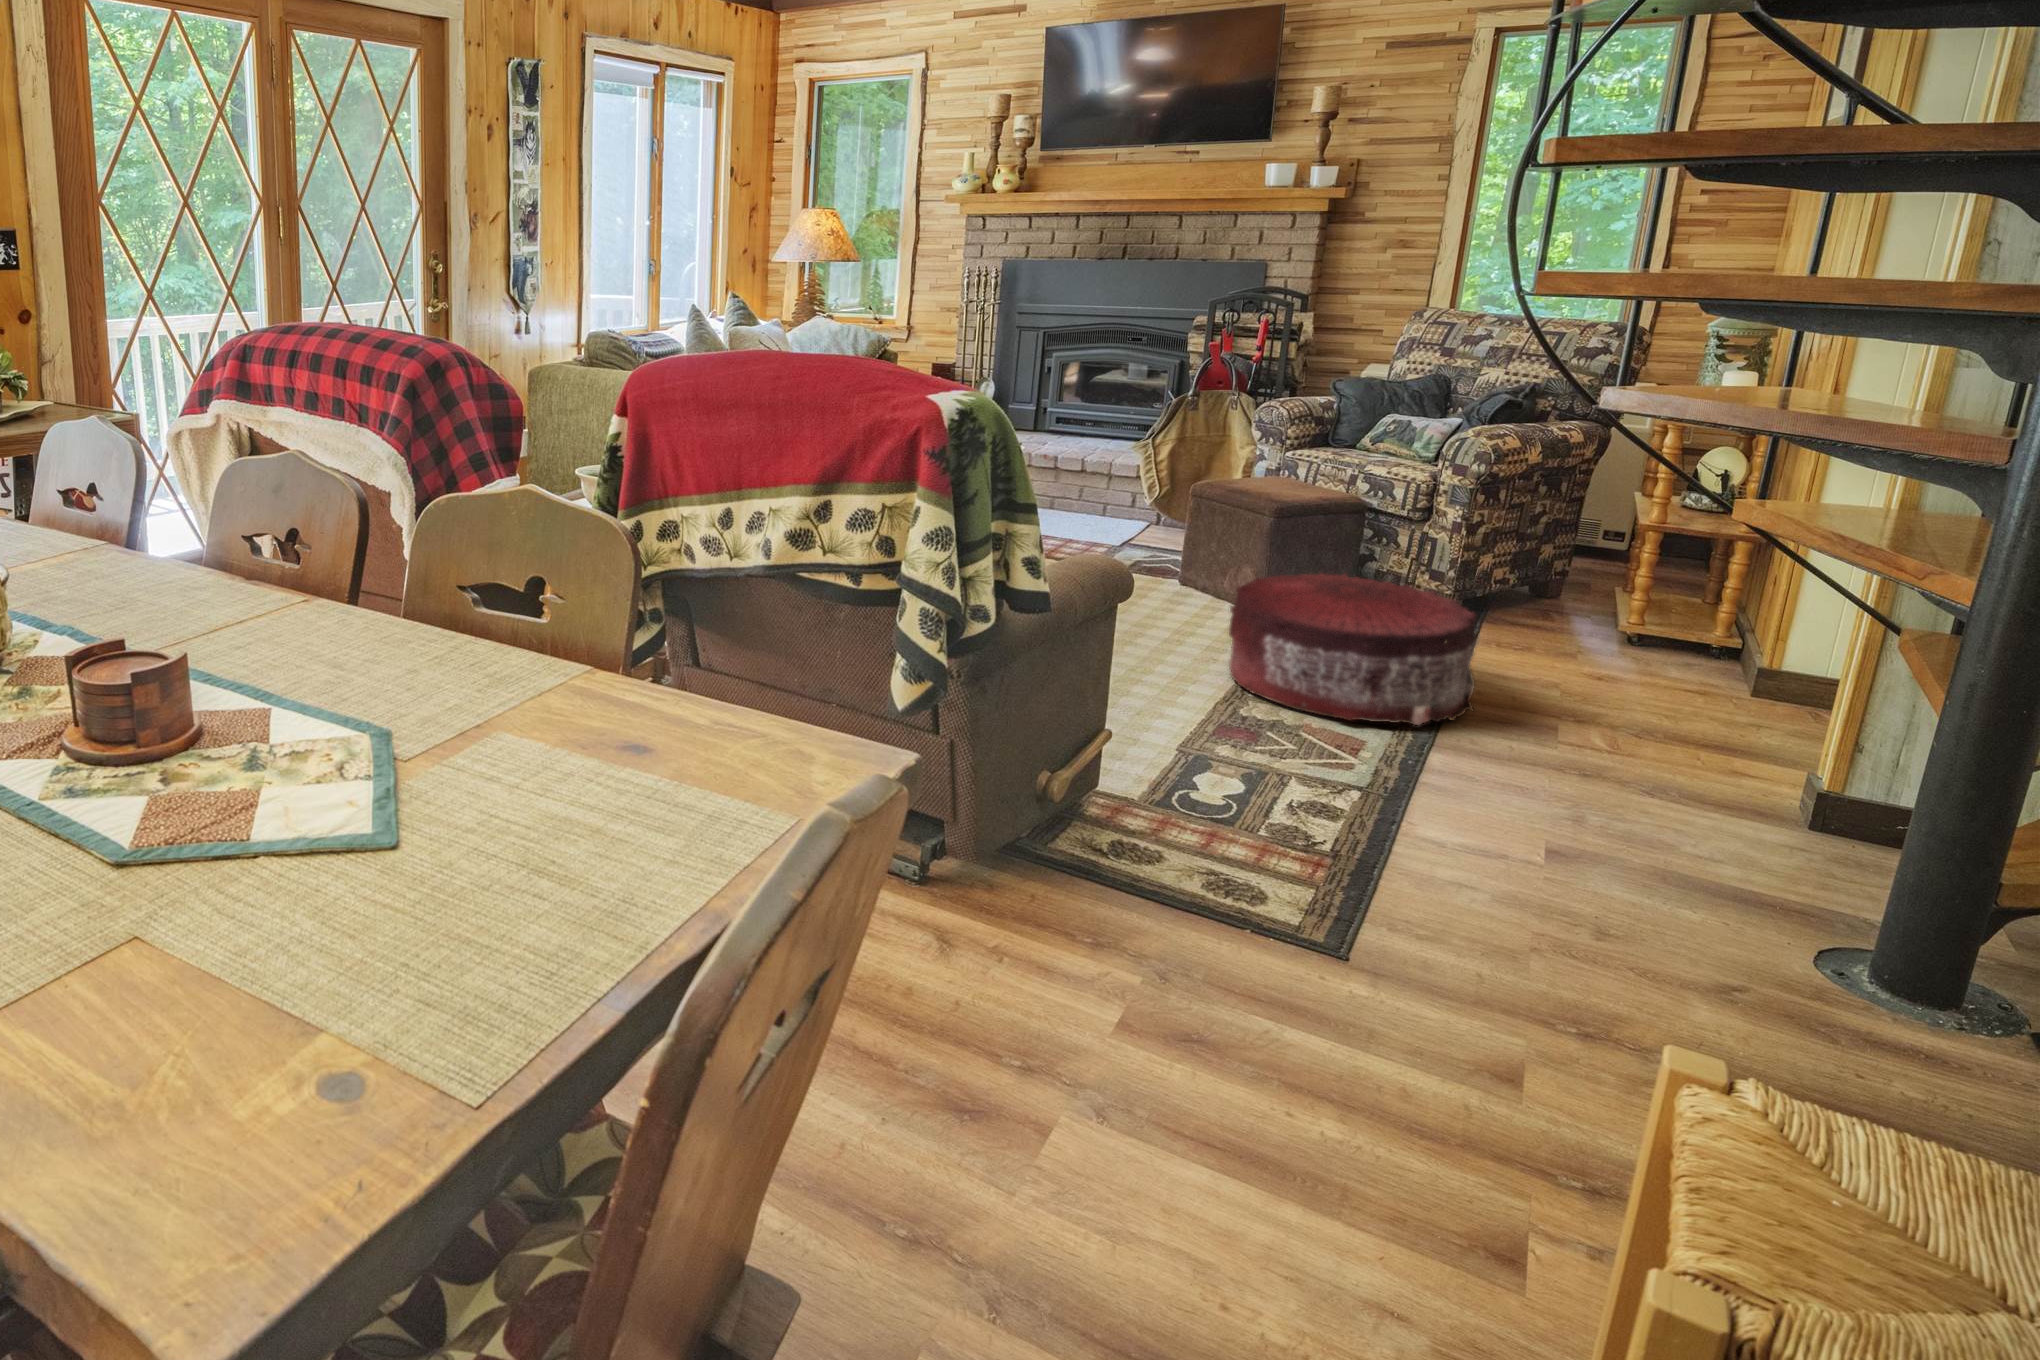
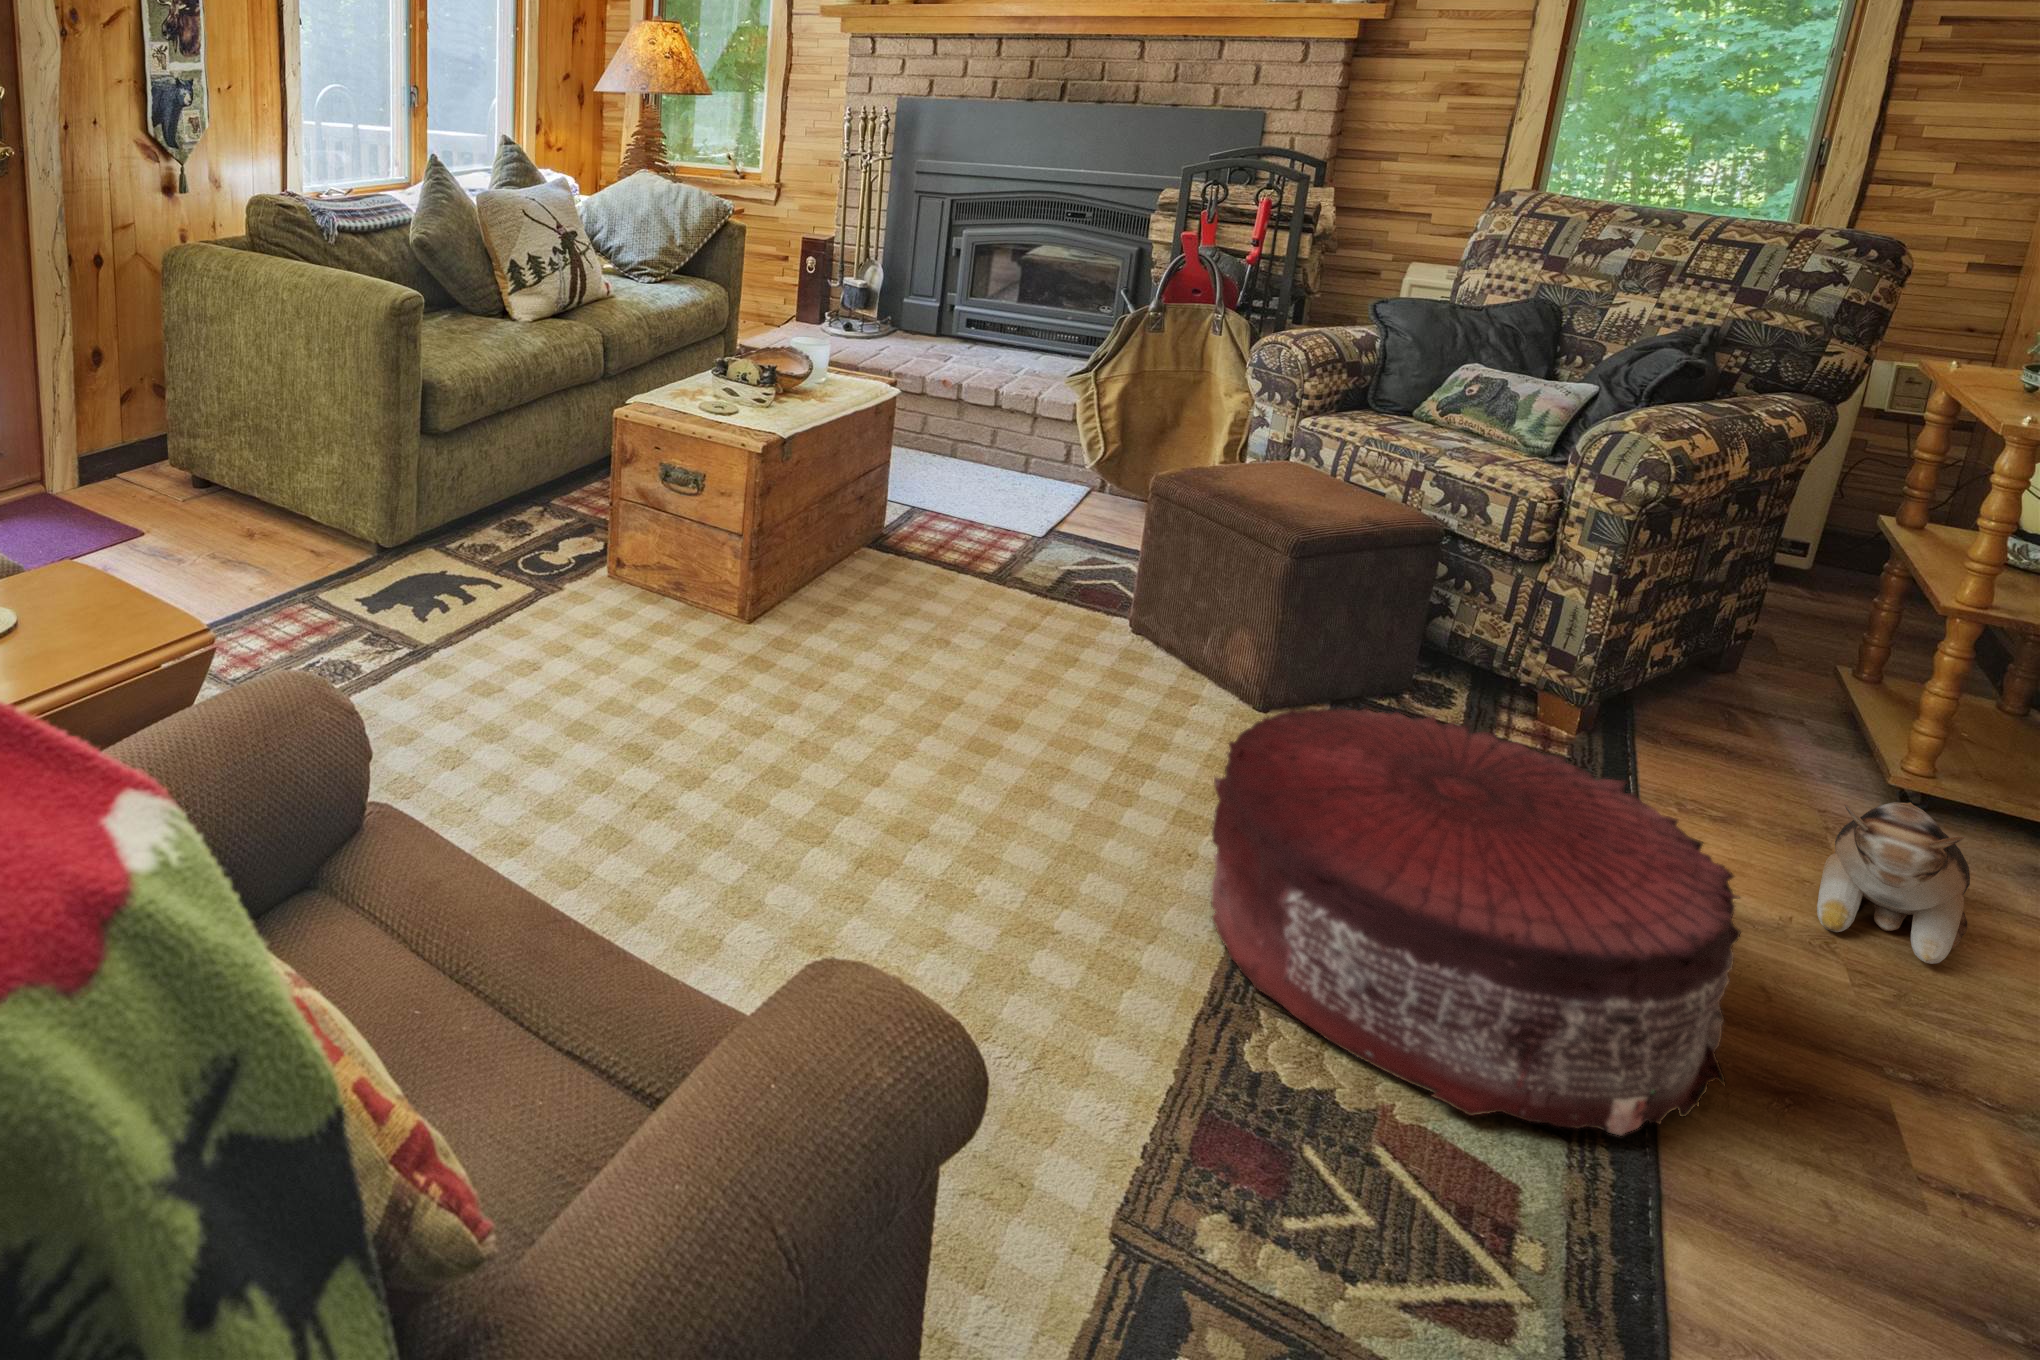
plush toy: none [1549,600,1625,684] -> present [1817,802,1970,964]

